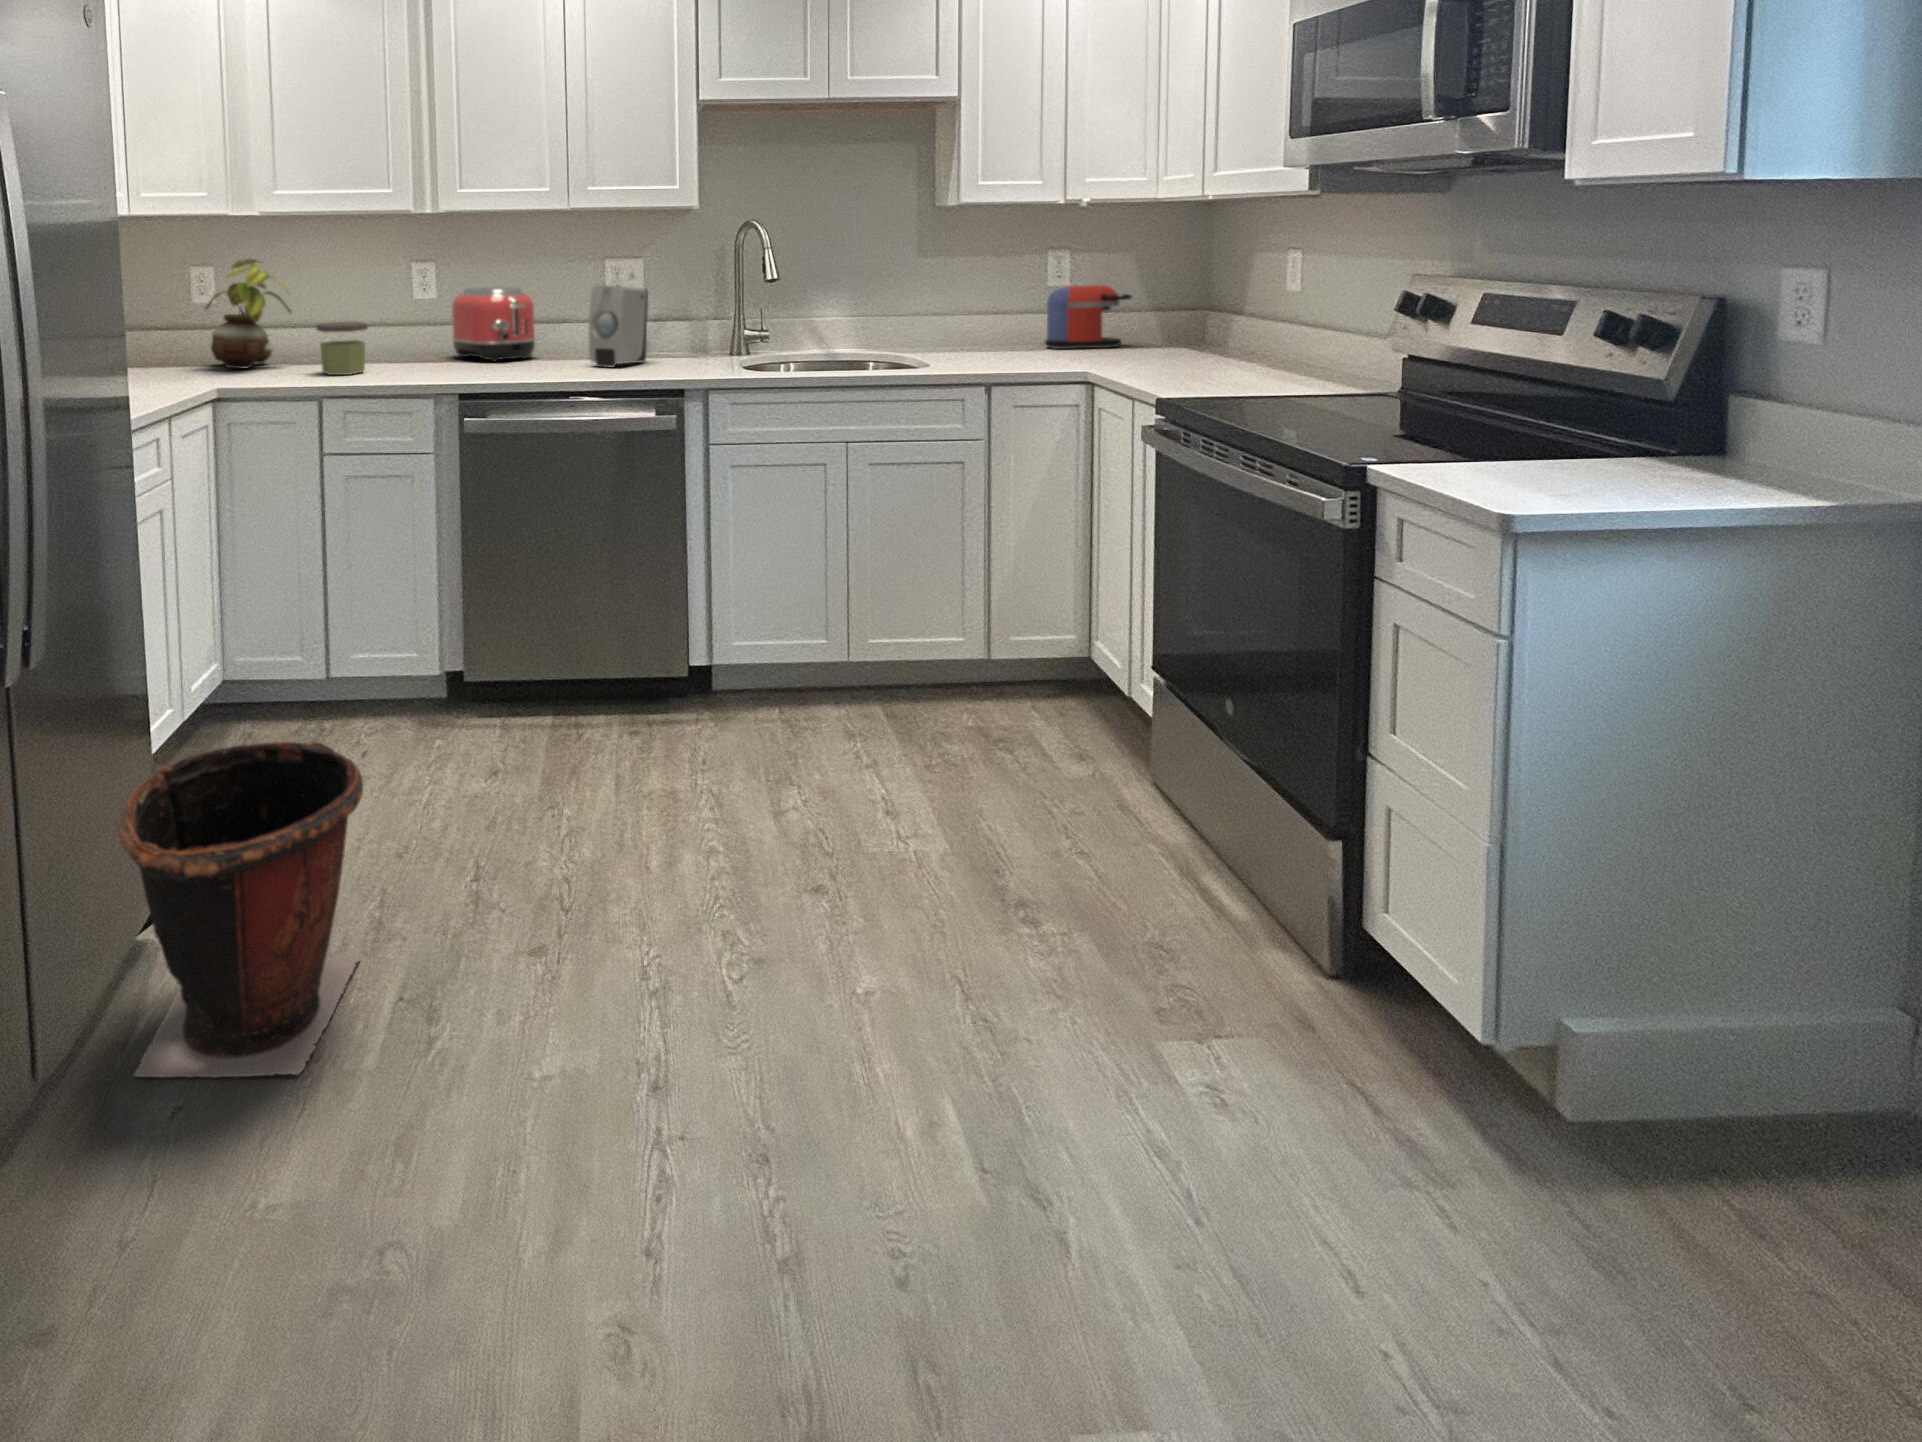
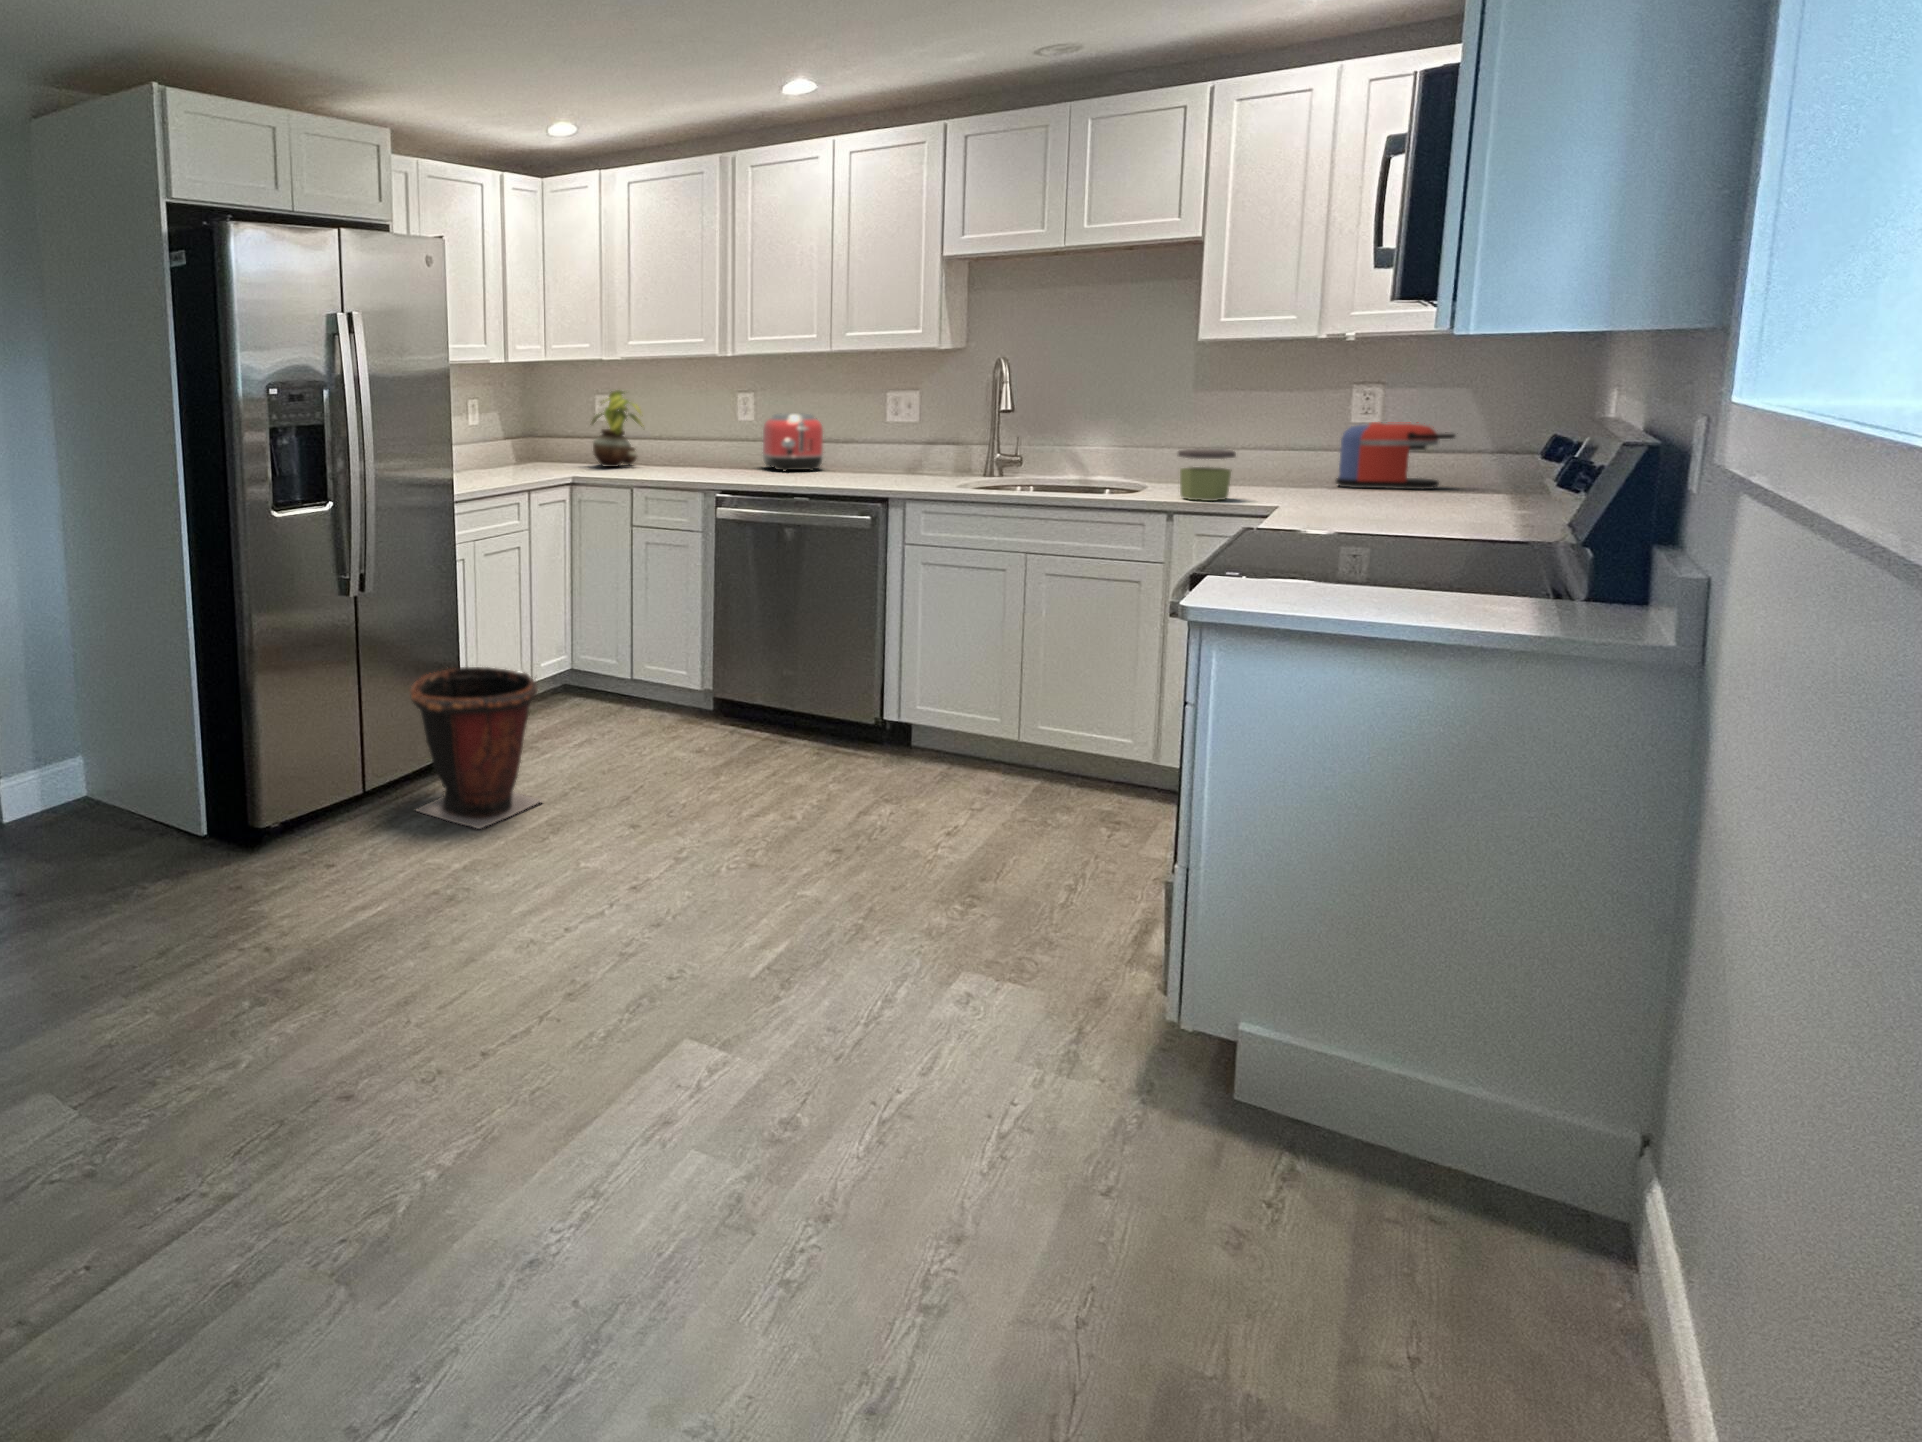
soap dispenser: present [589,285,648,368] -> none [843,413,901,479]
jar: present [316,322,367,375] -> present [1178,449,1236,501]

